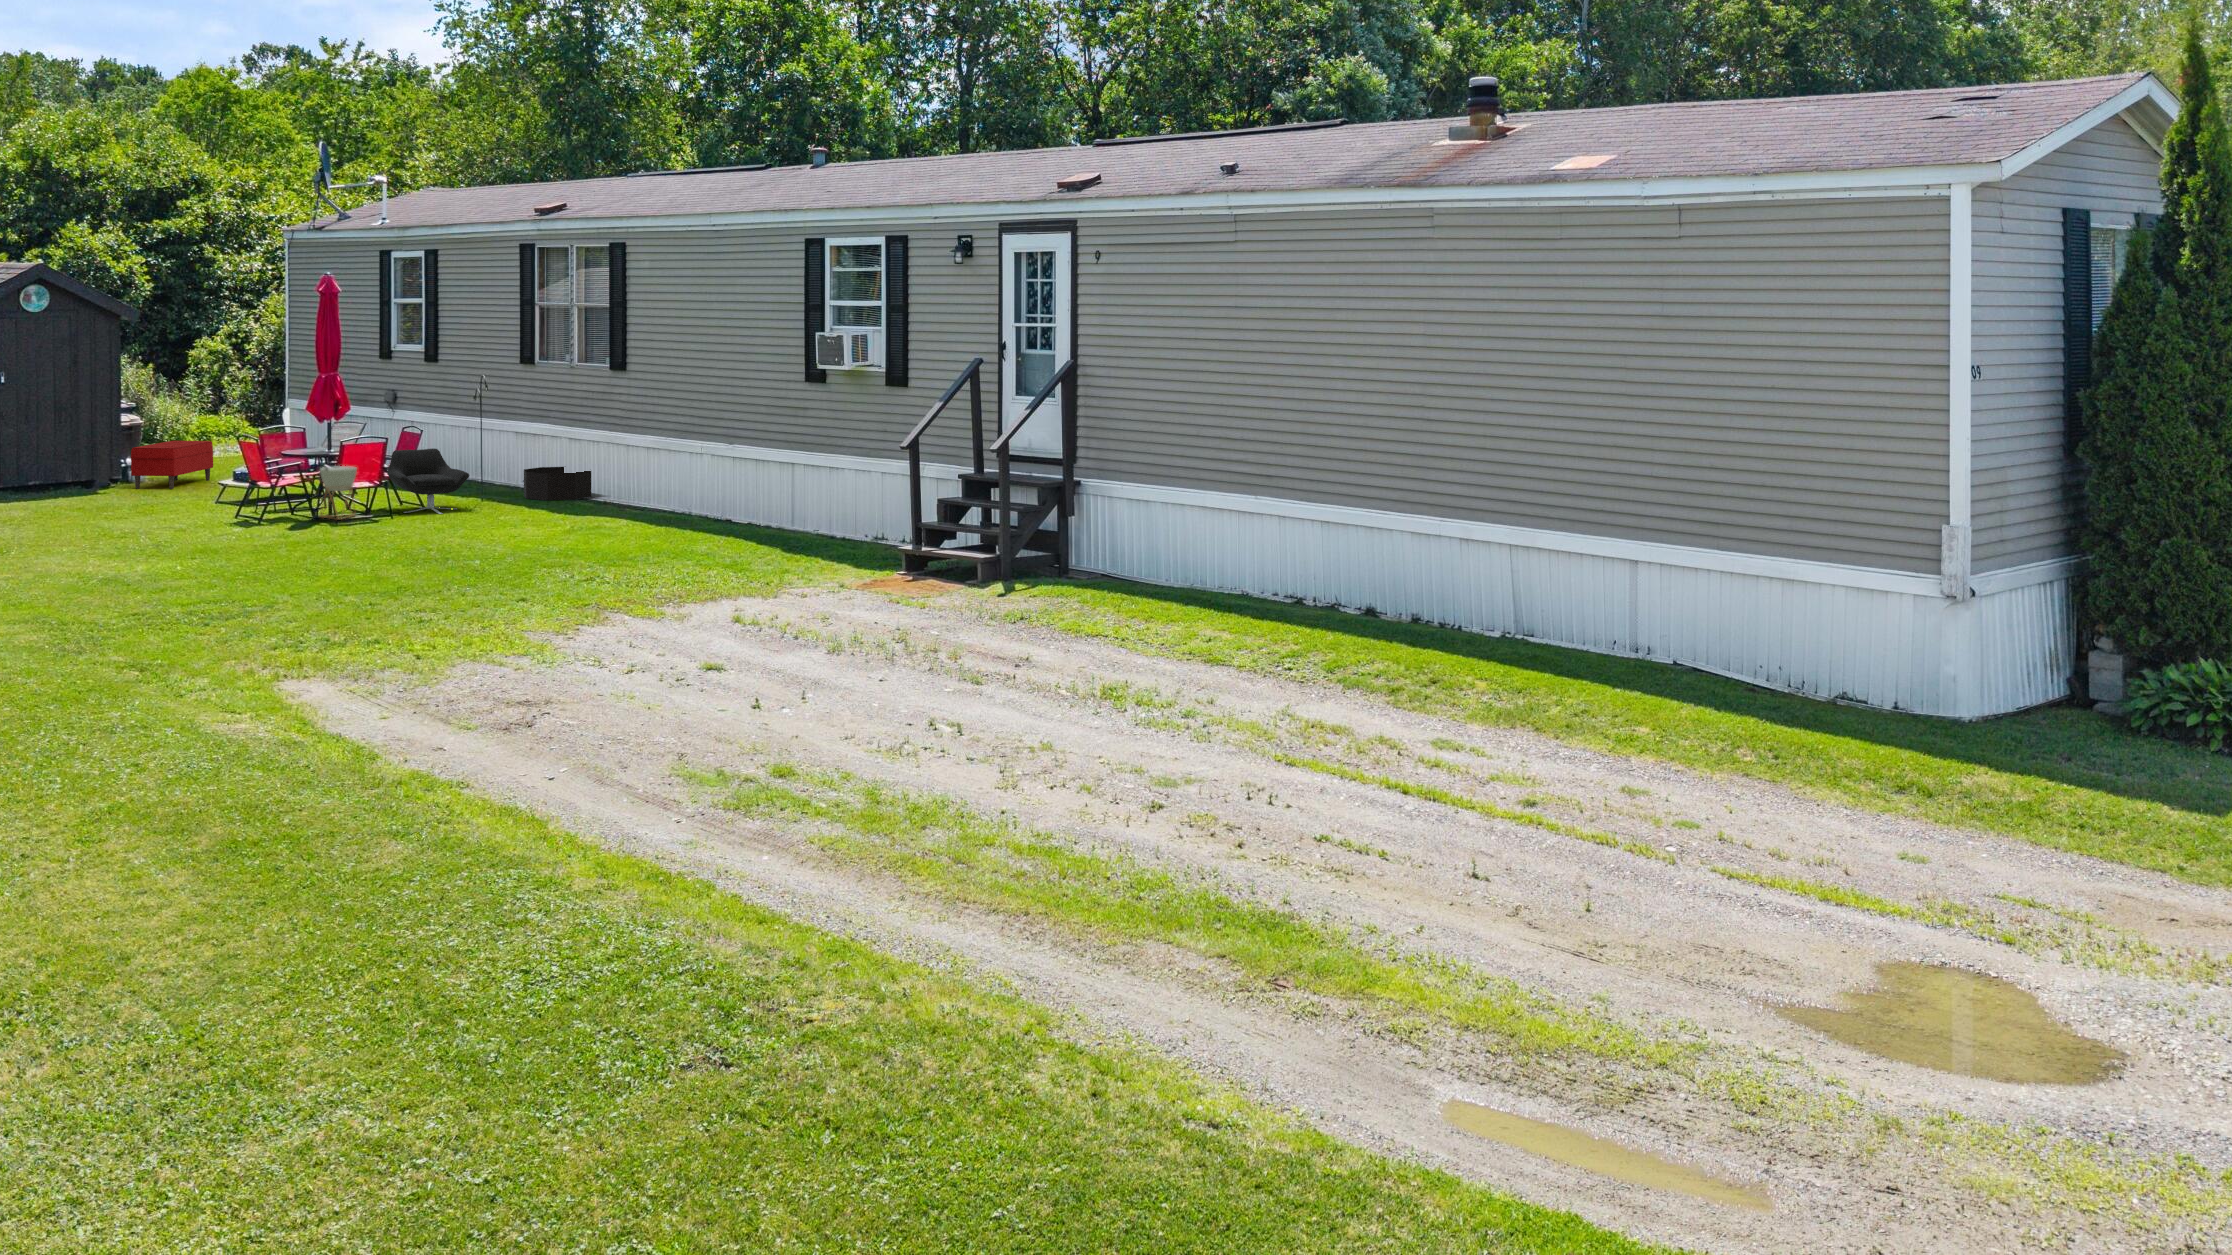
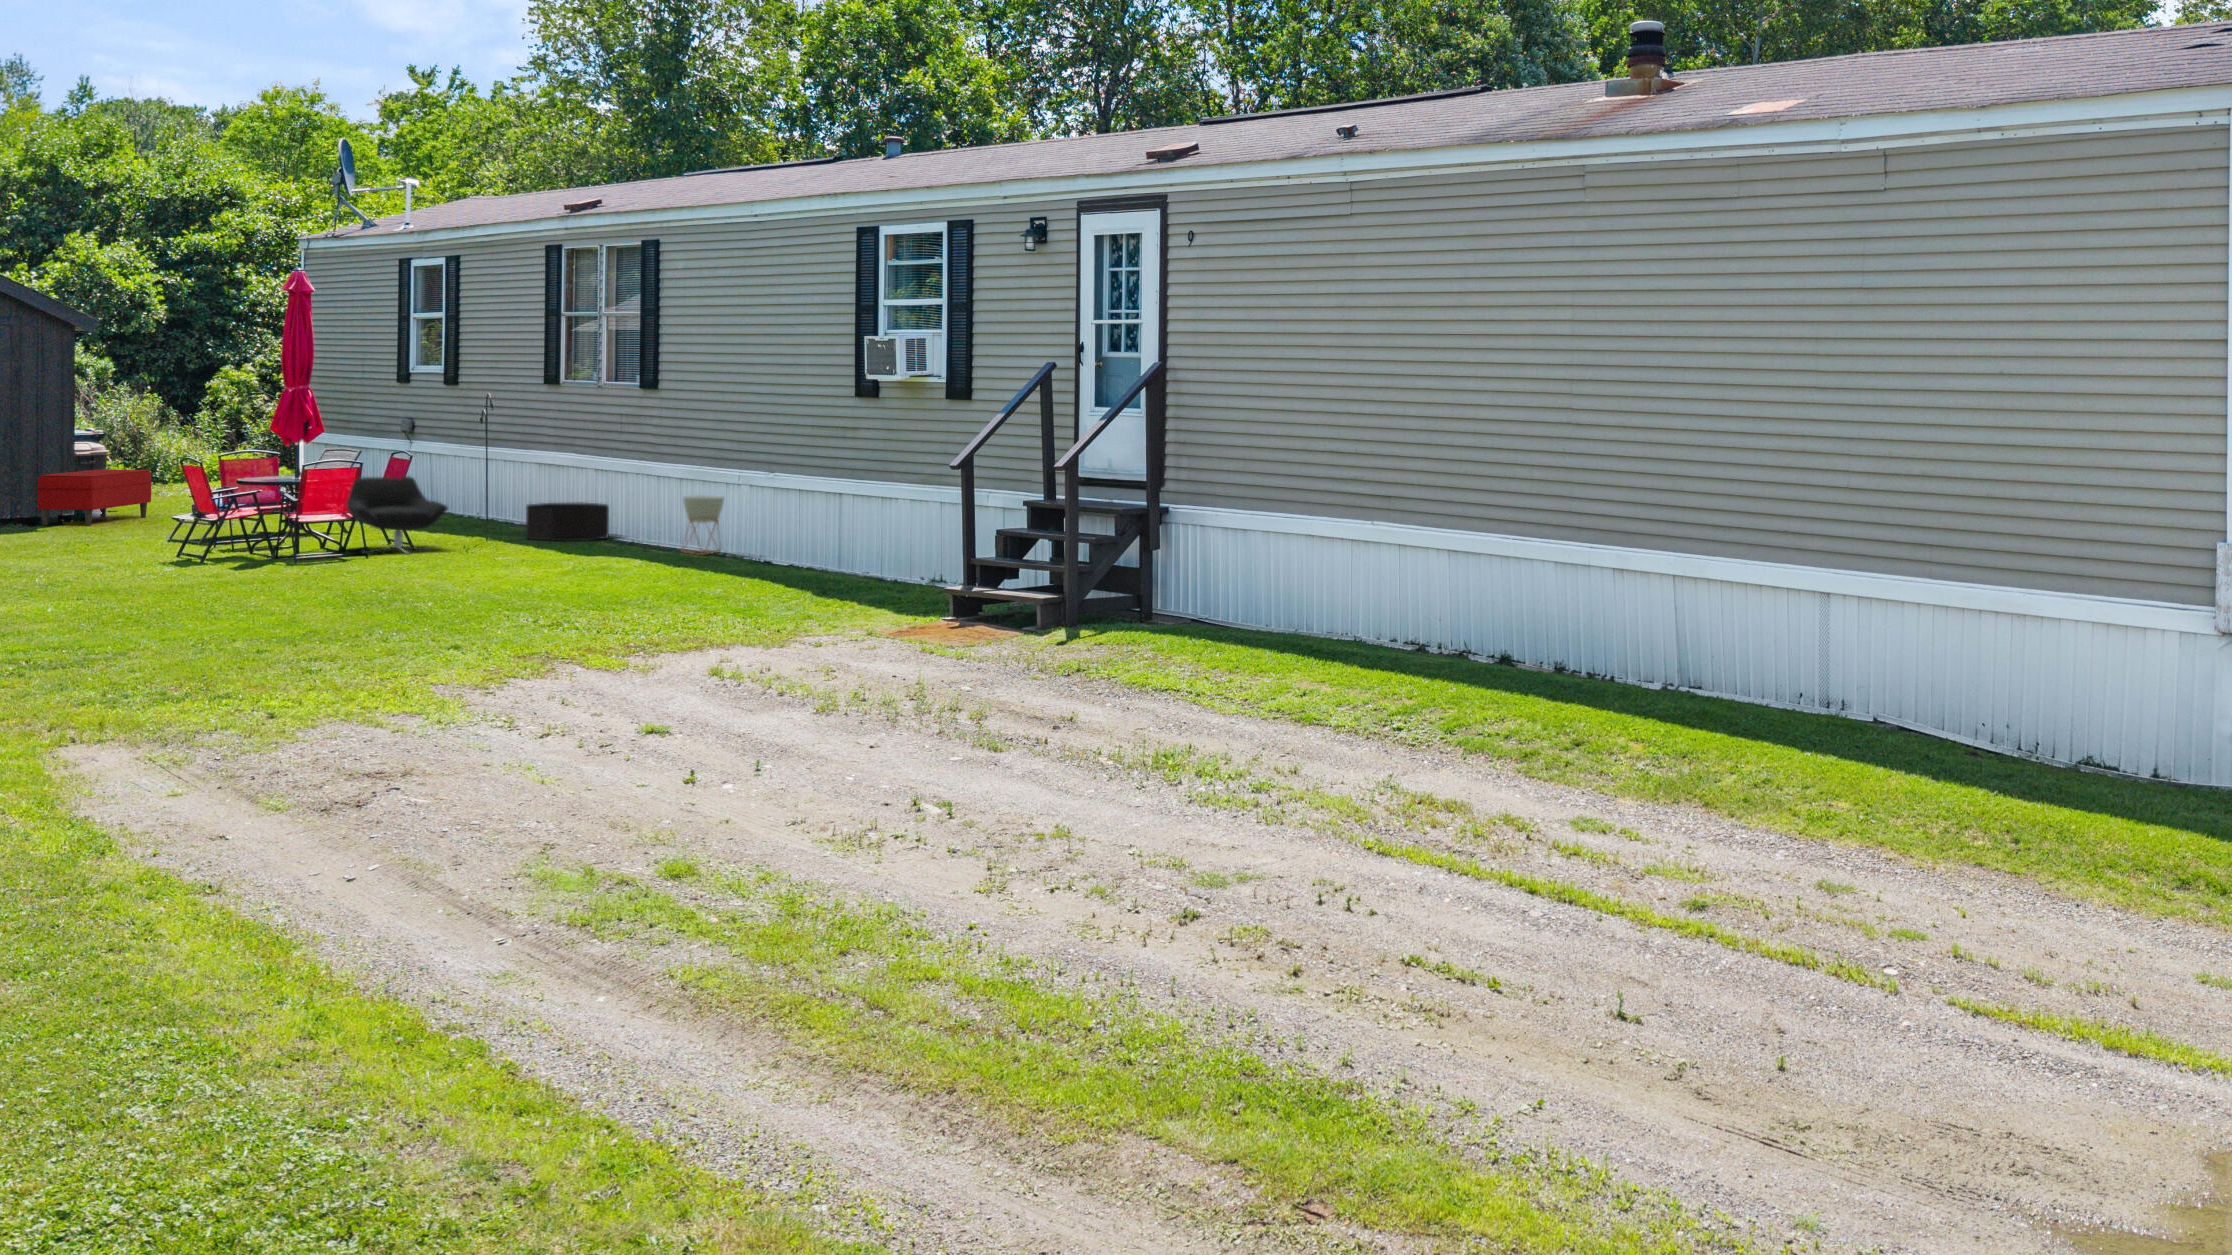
planter: present [320,466,357,520] -> present [681,495,724,555]

